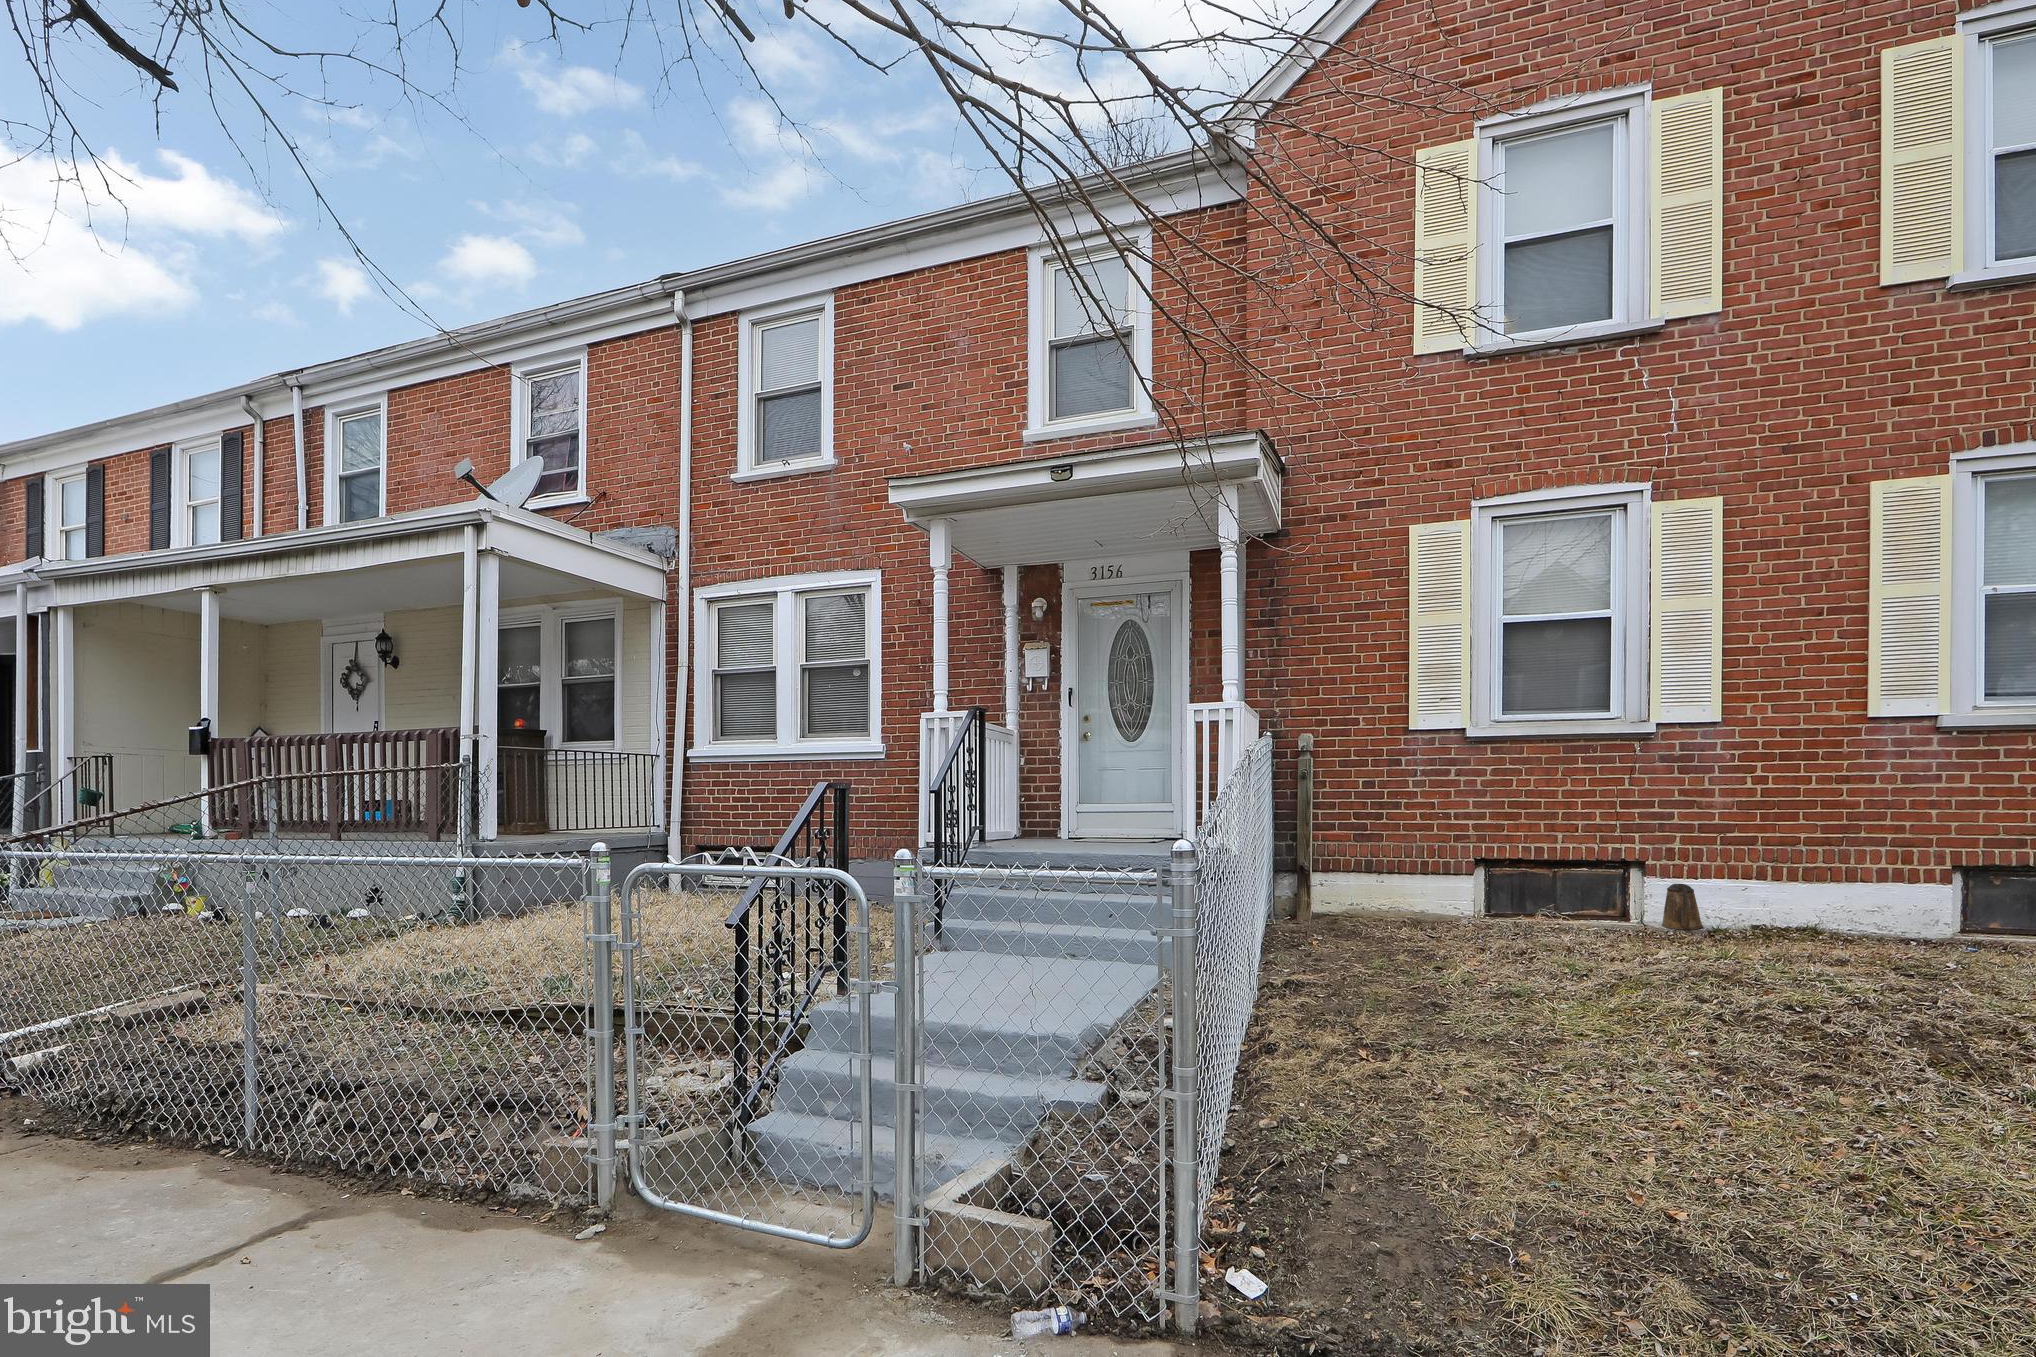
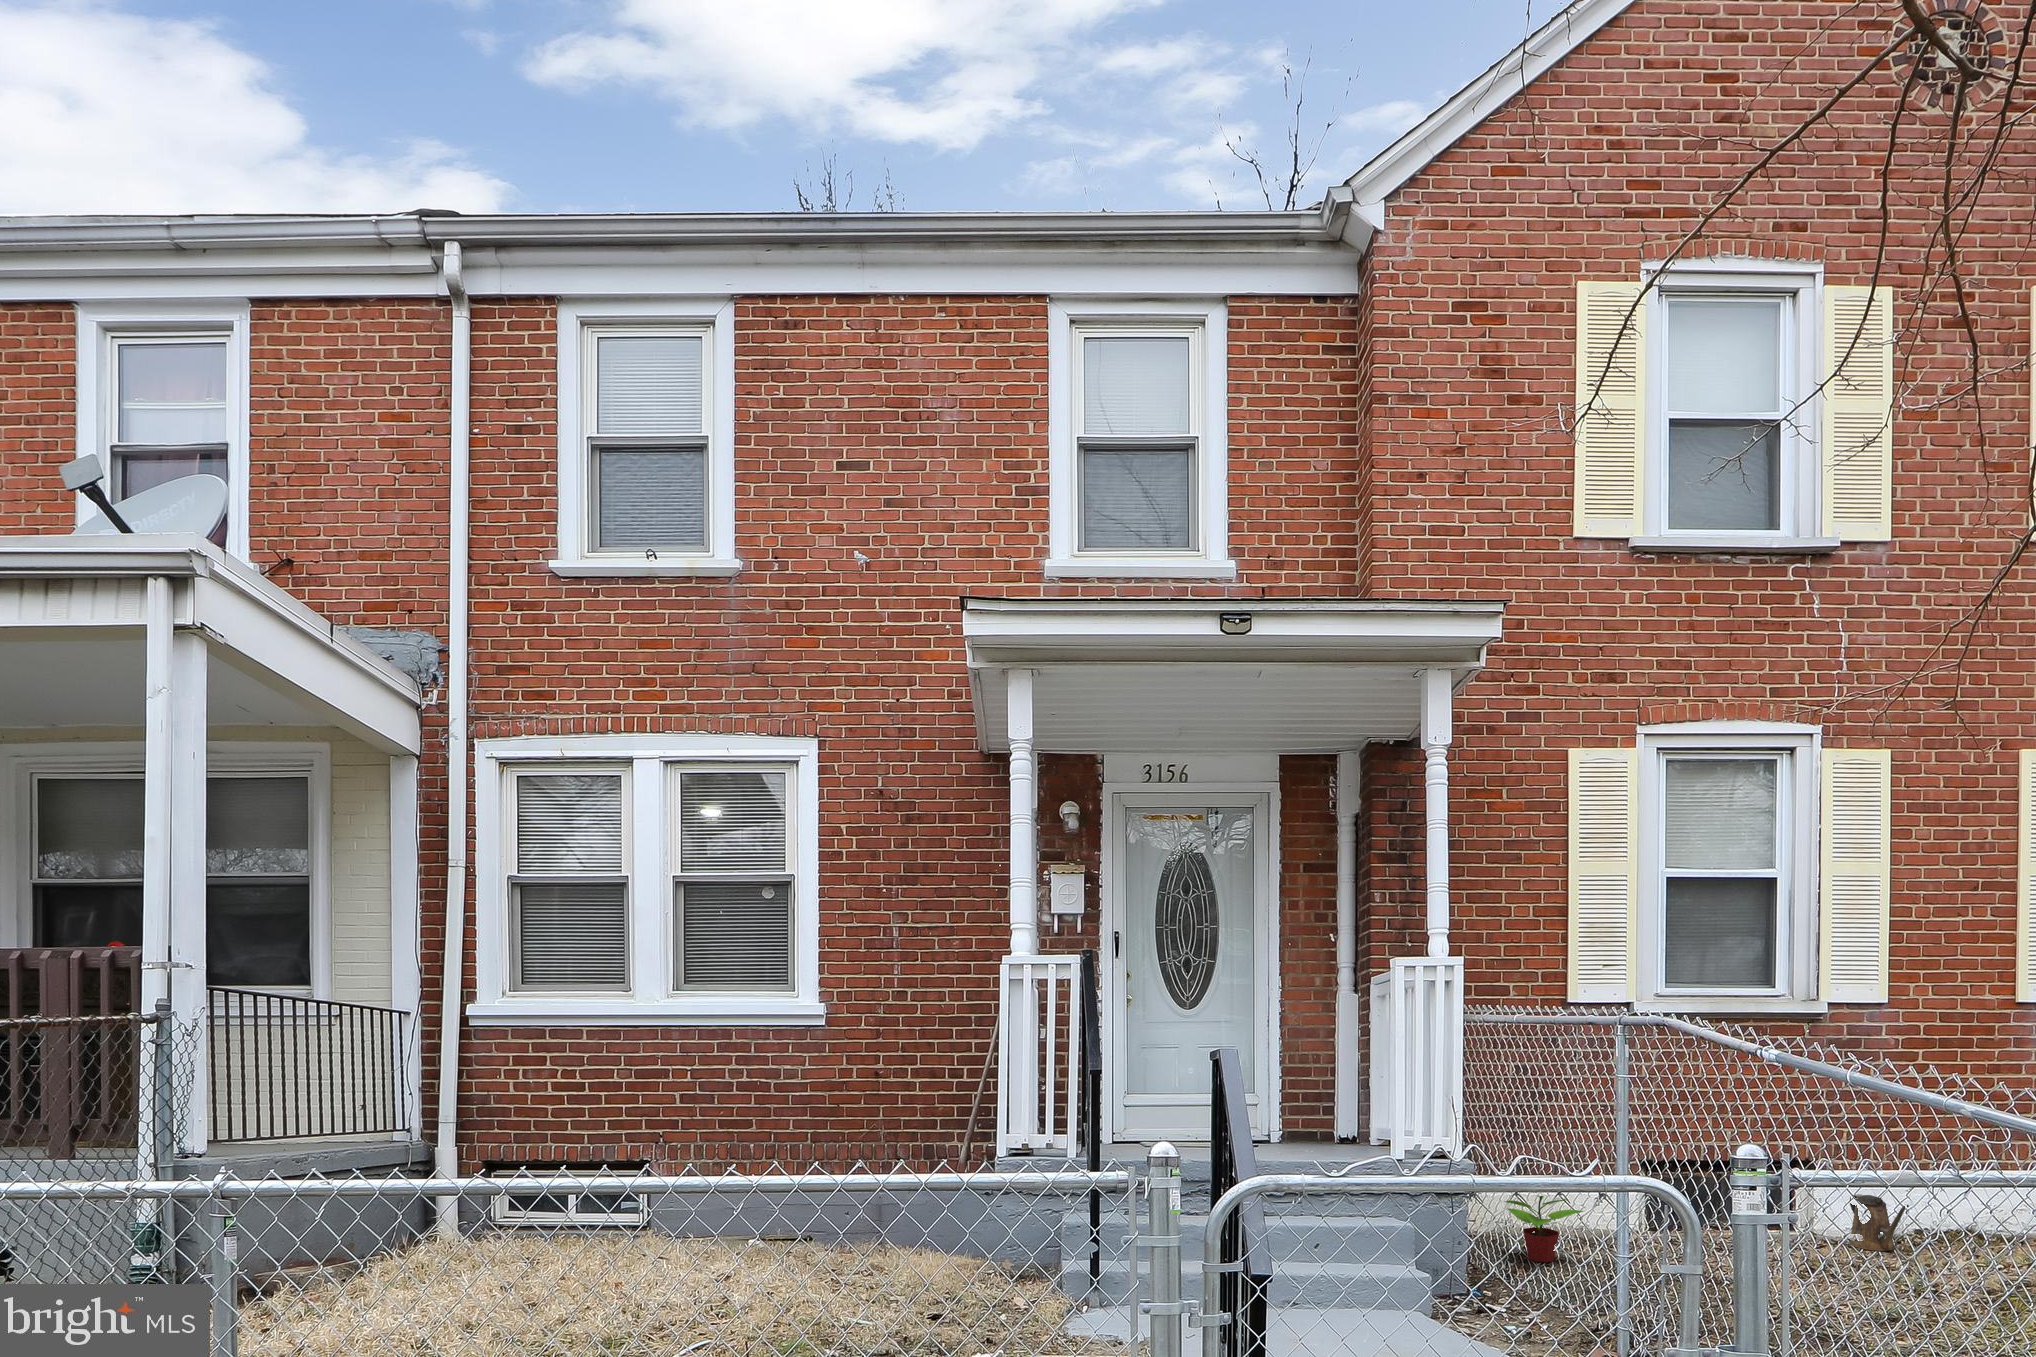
potted plant: none [1338,843,1399,917] -> present [1504,1195,1583,1262]

